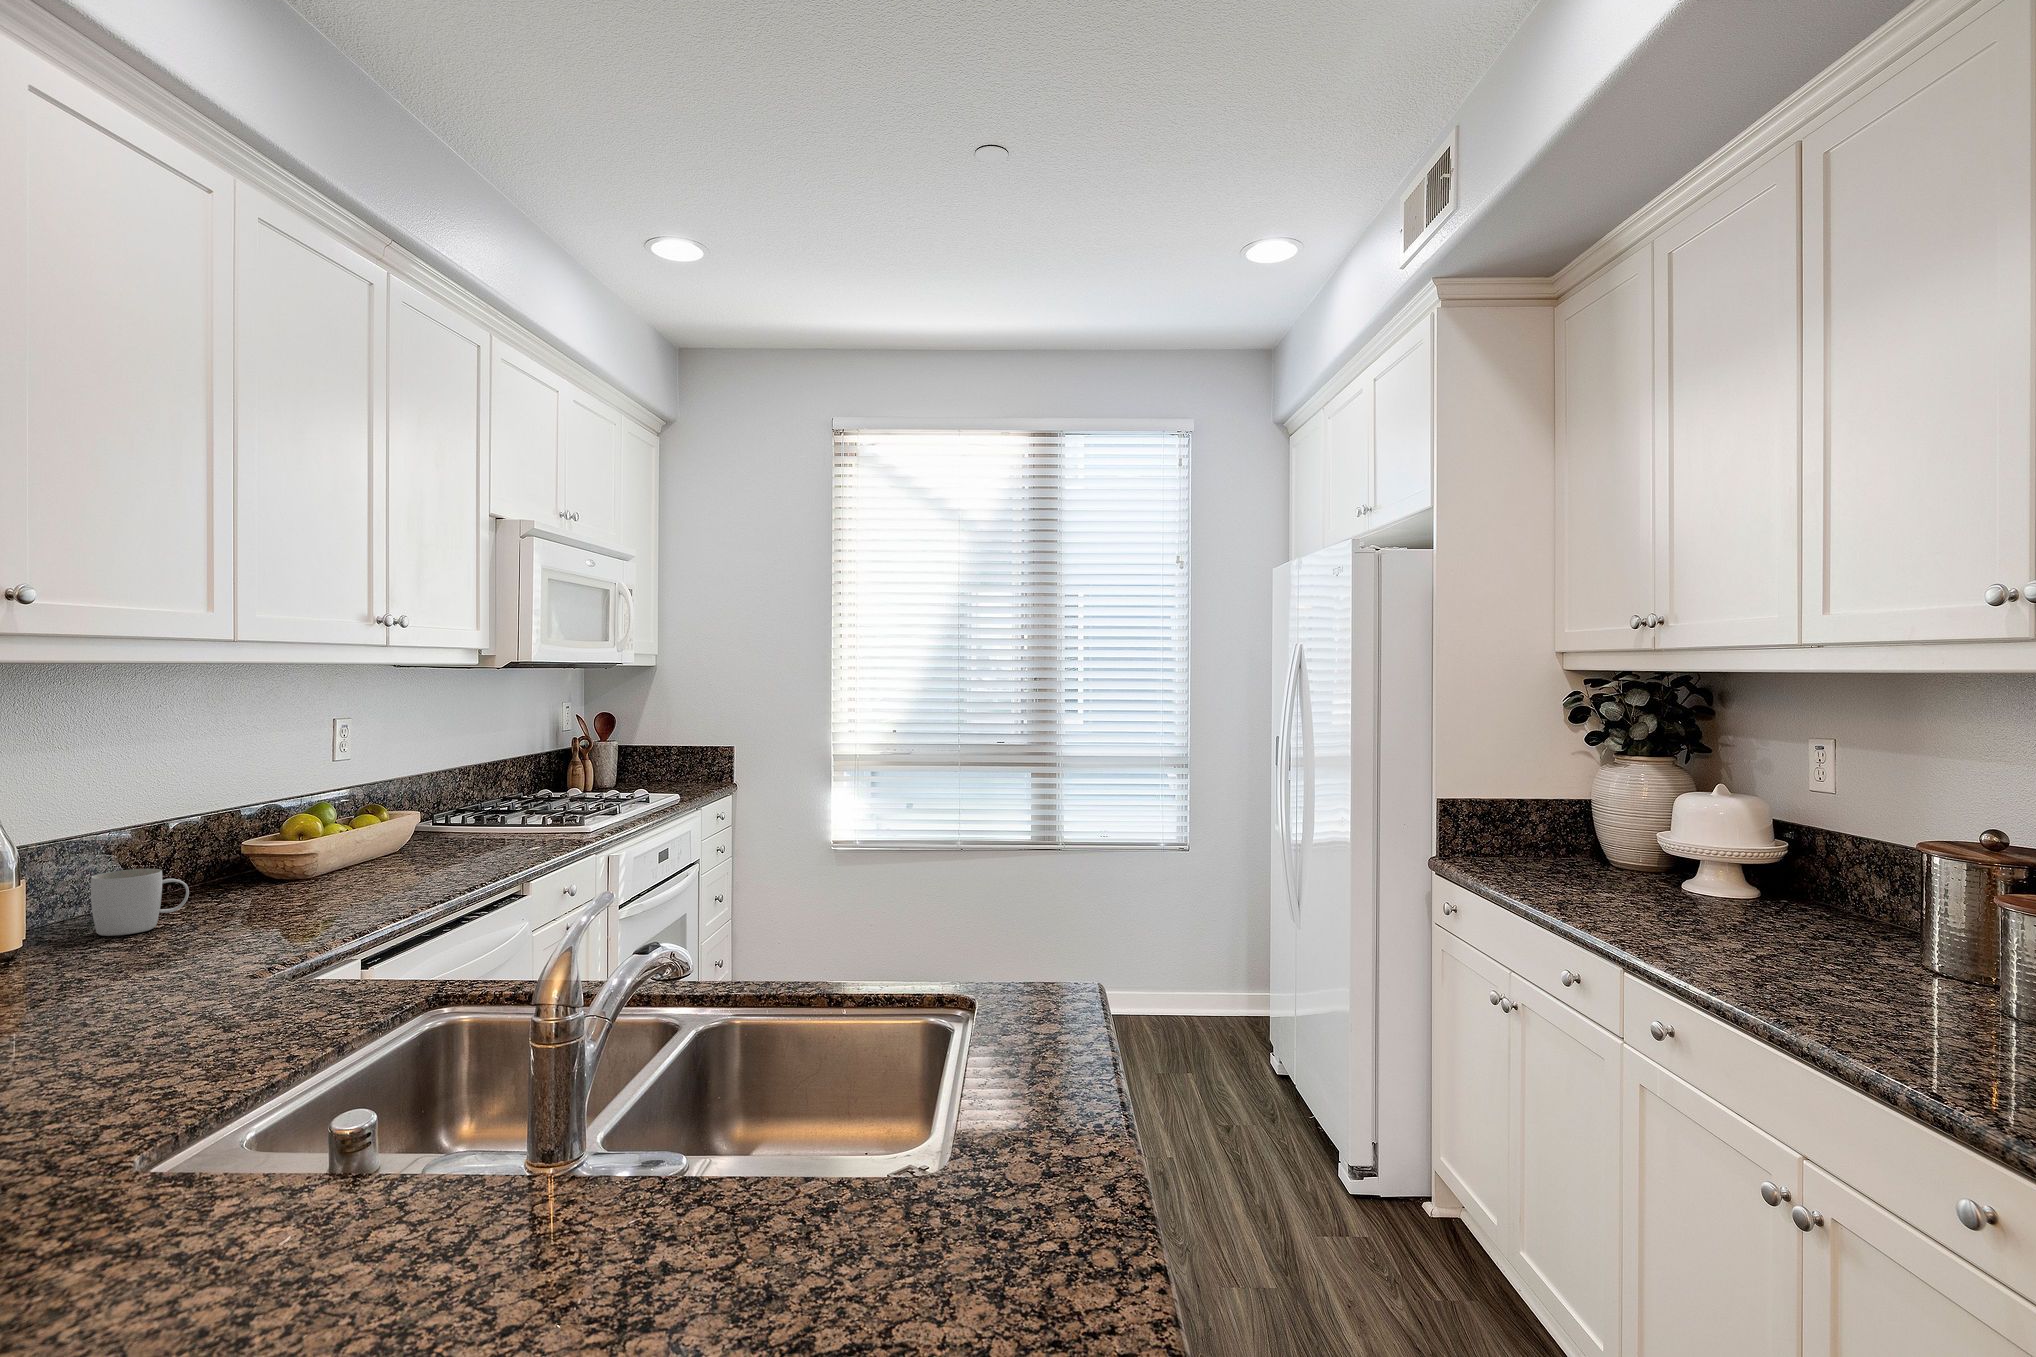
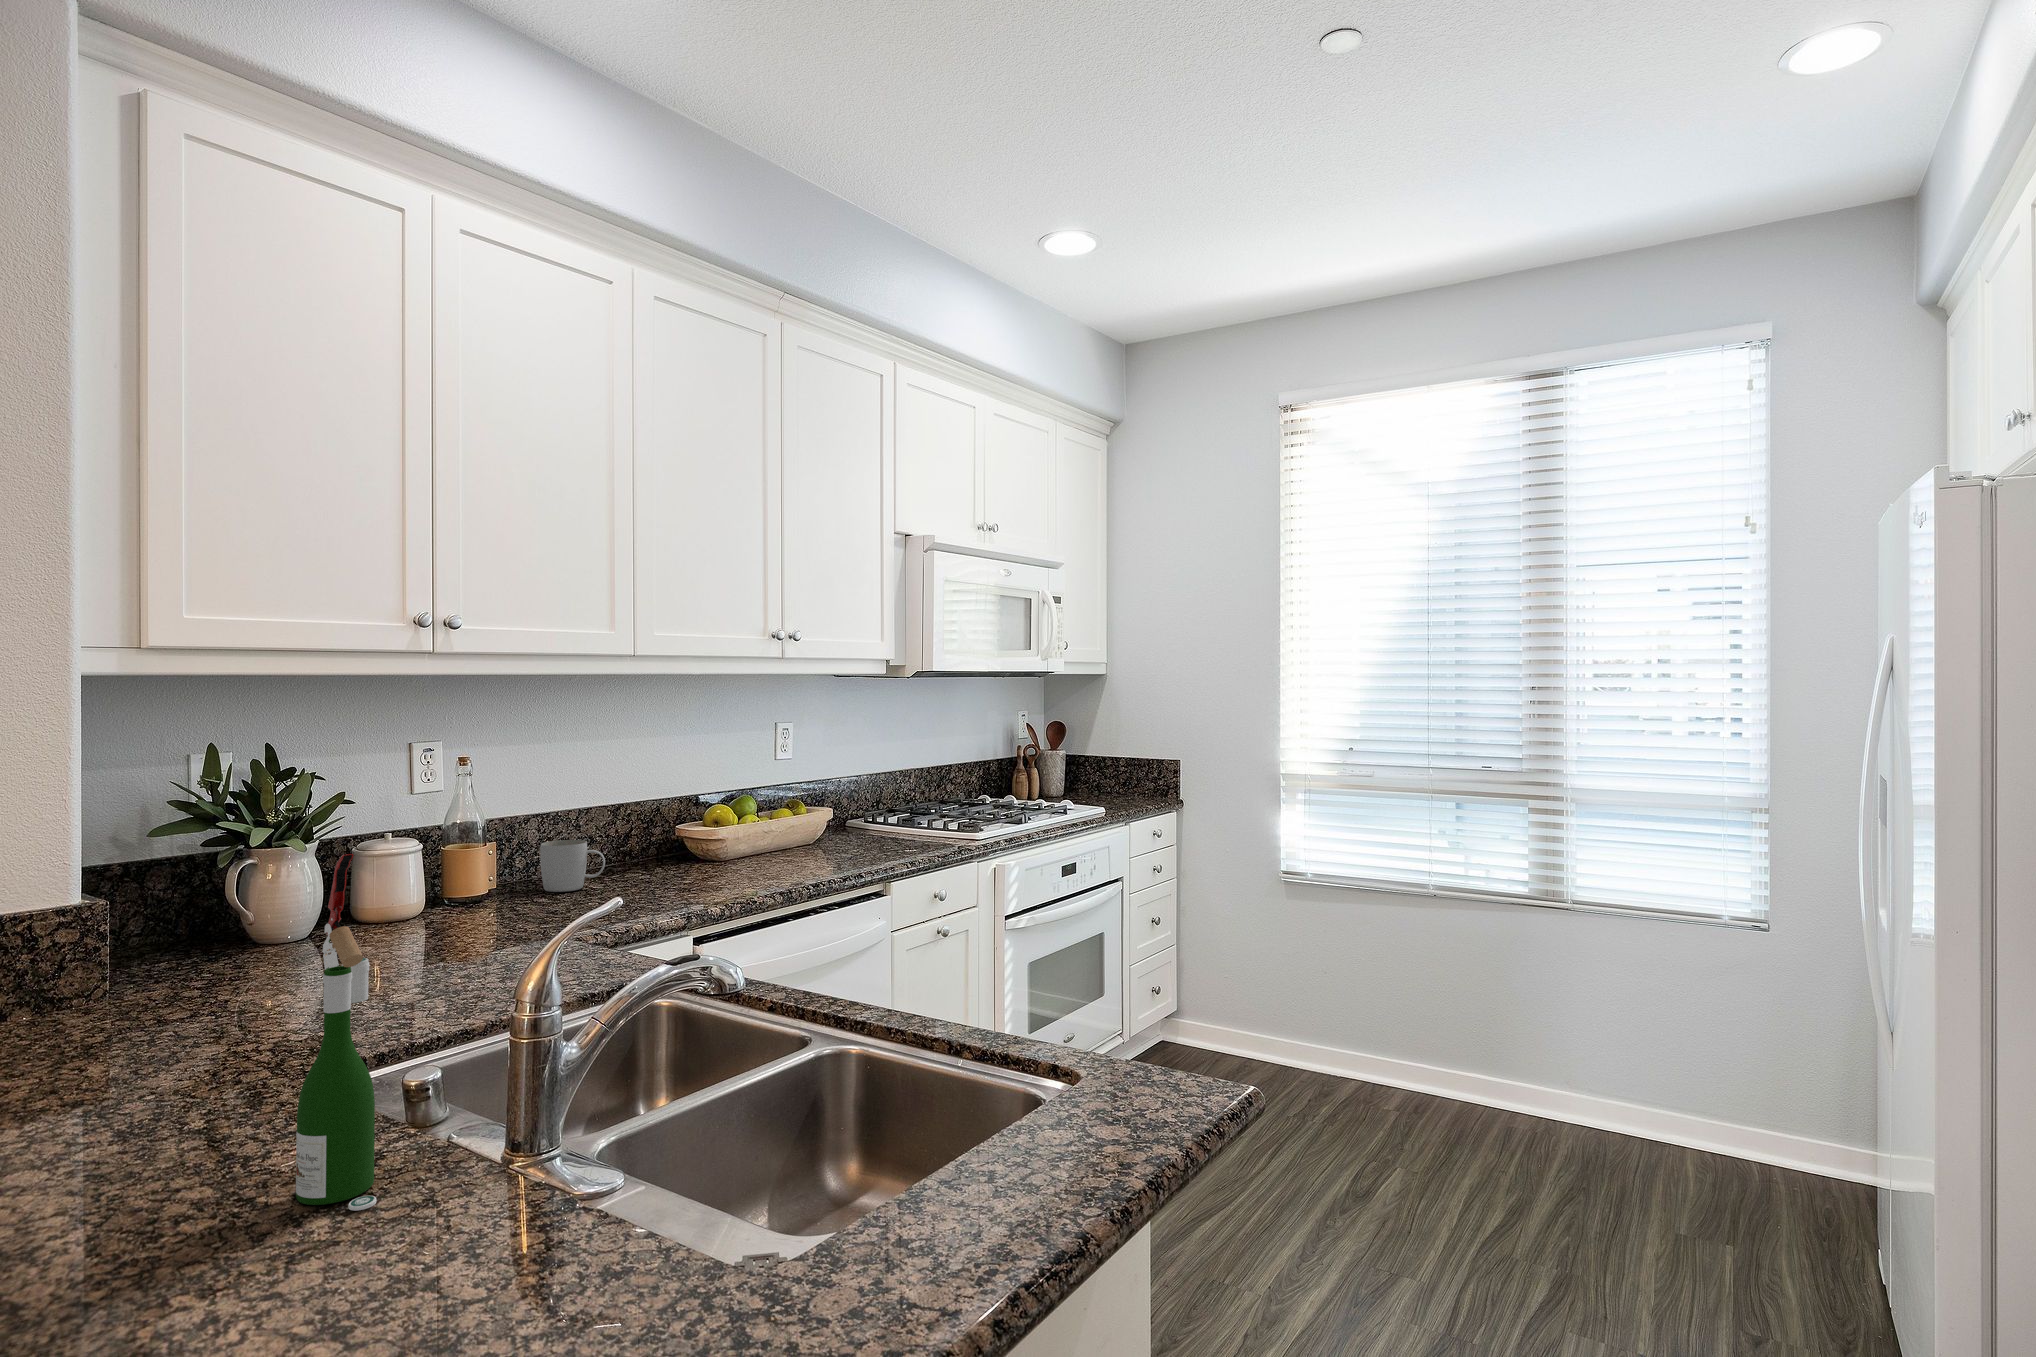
wine bottle: none [383,873,499,1261] -> present [296,854,376,1211]

